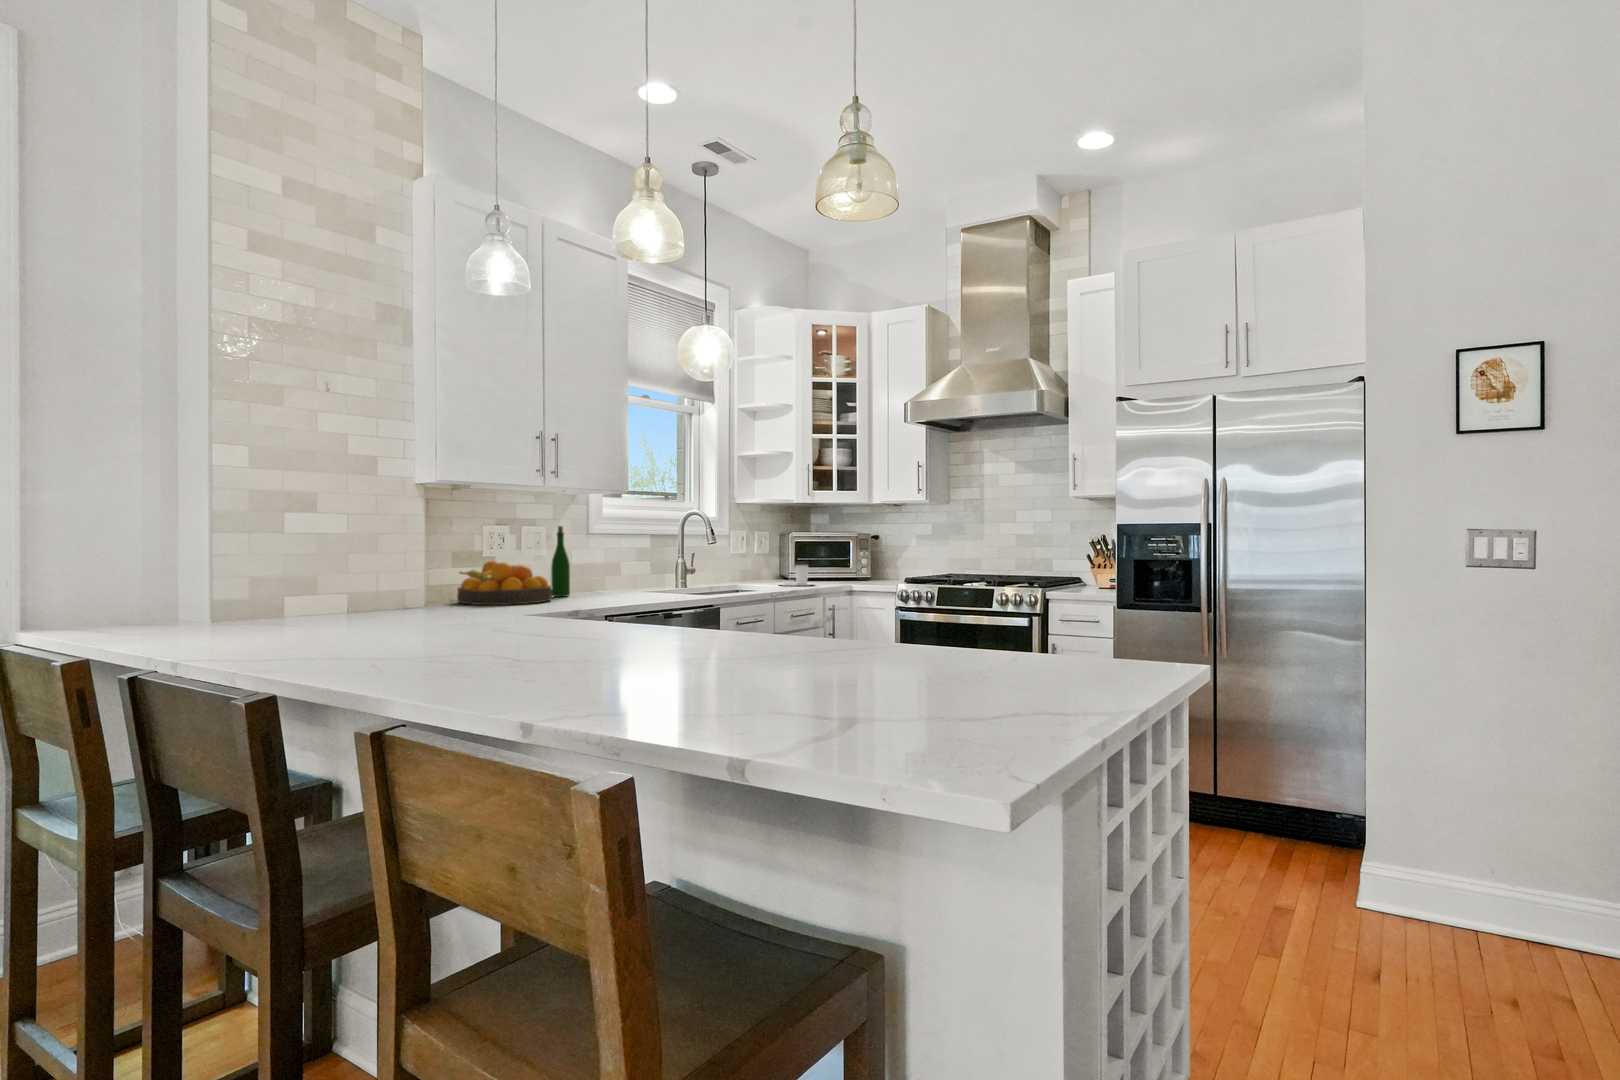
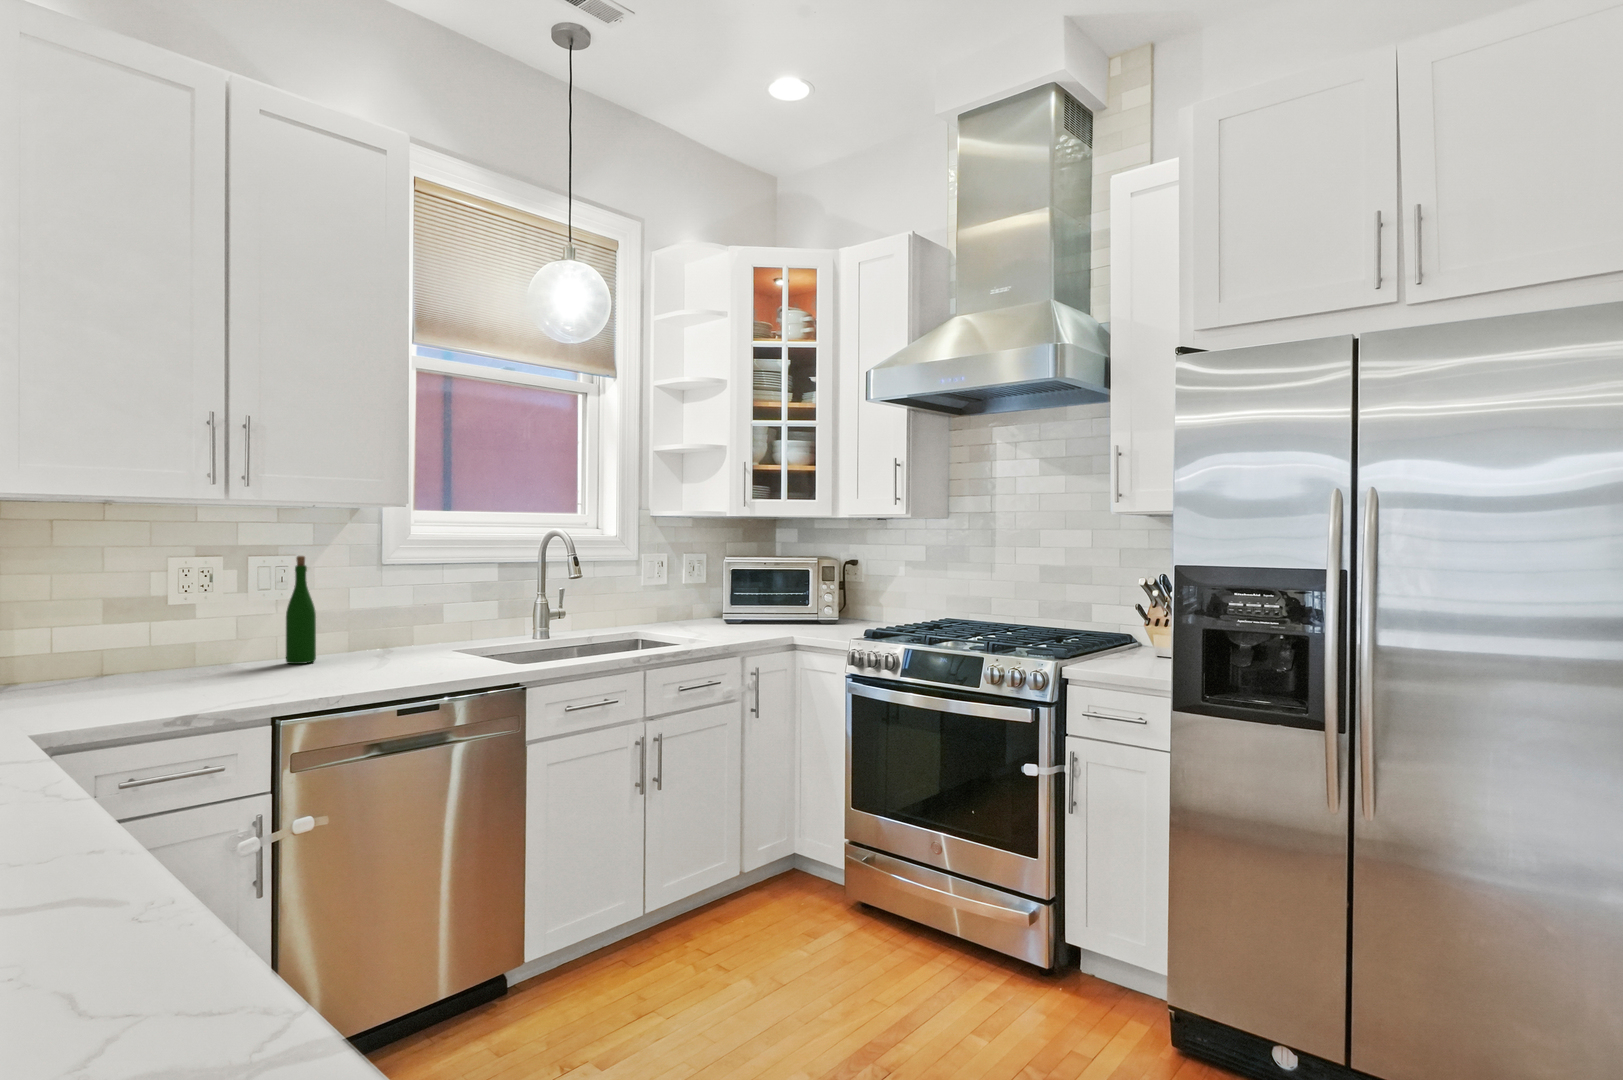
fruit bowl: present [457,561,552,605] -> none [75,613,249,691]
coffee cup: present [779,562,814,586] -> none [687,603,742,639]

